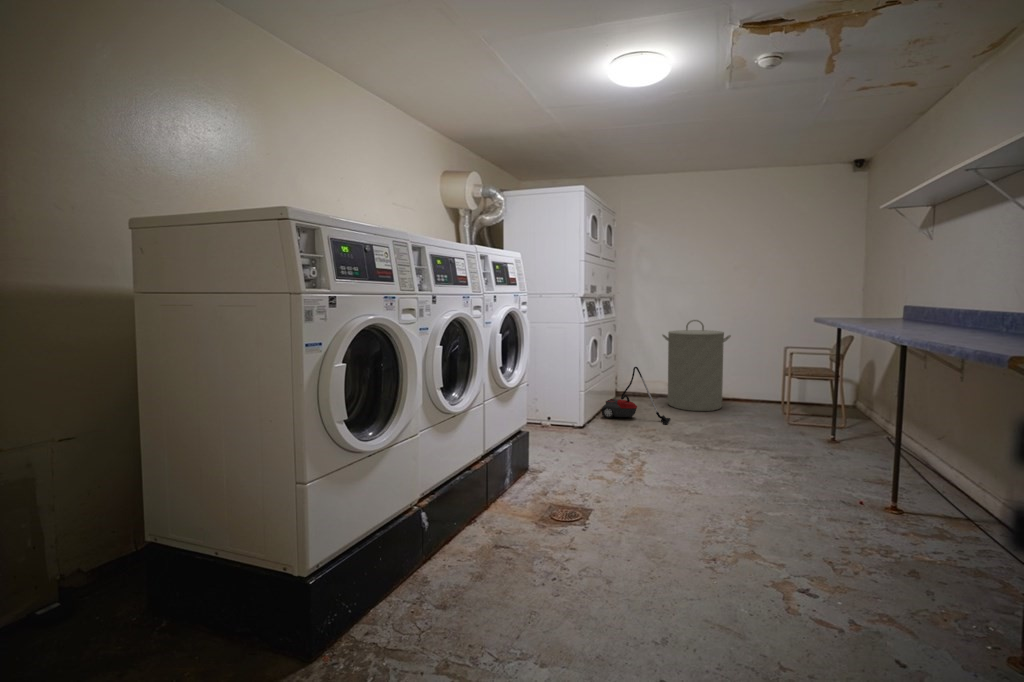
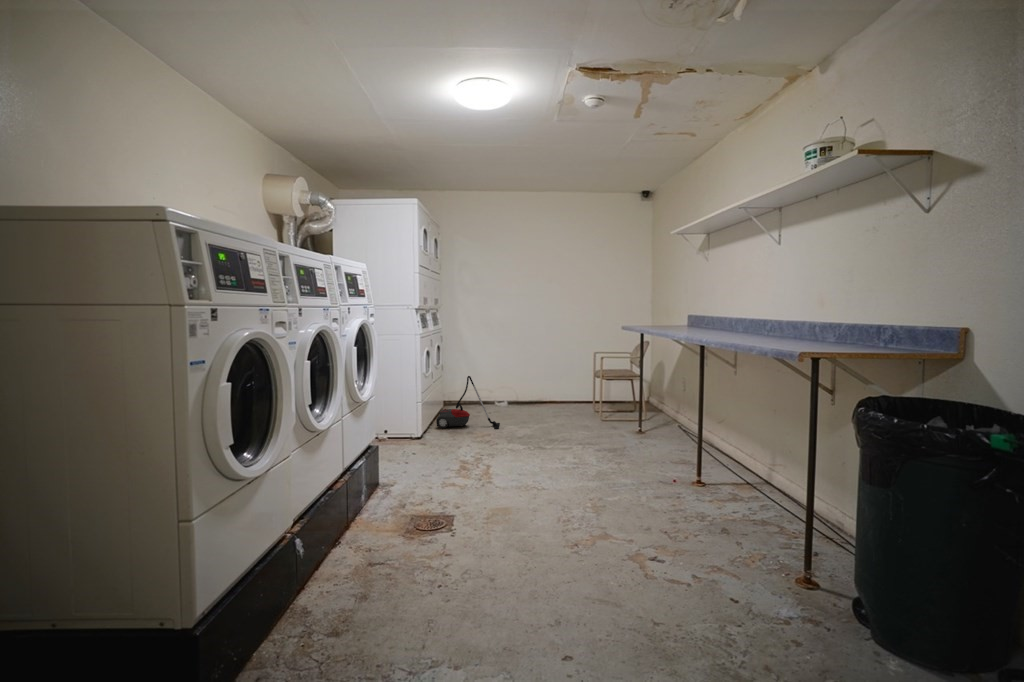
laundry hamper: present [662,320,731,411] -> none [487,330,546,415]

